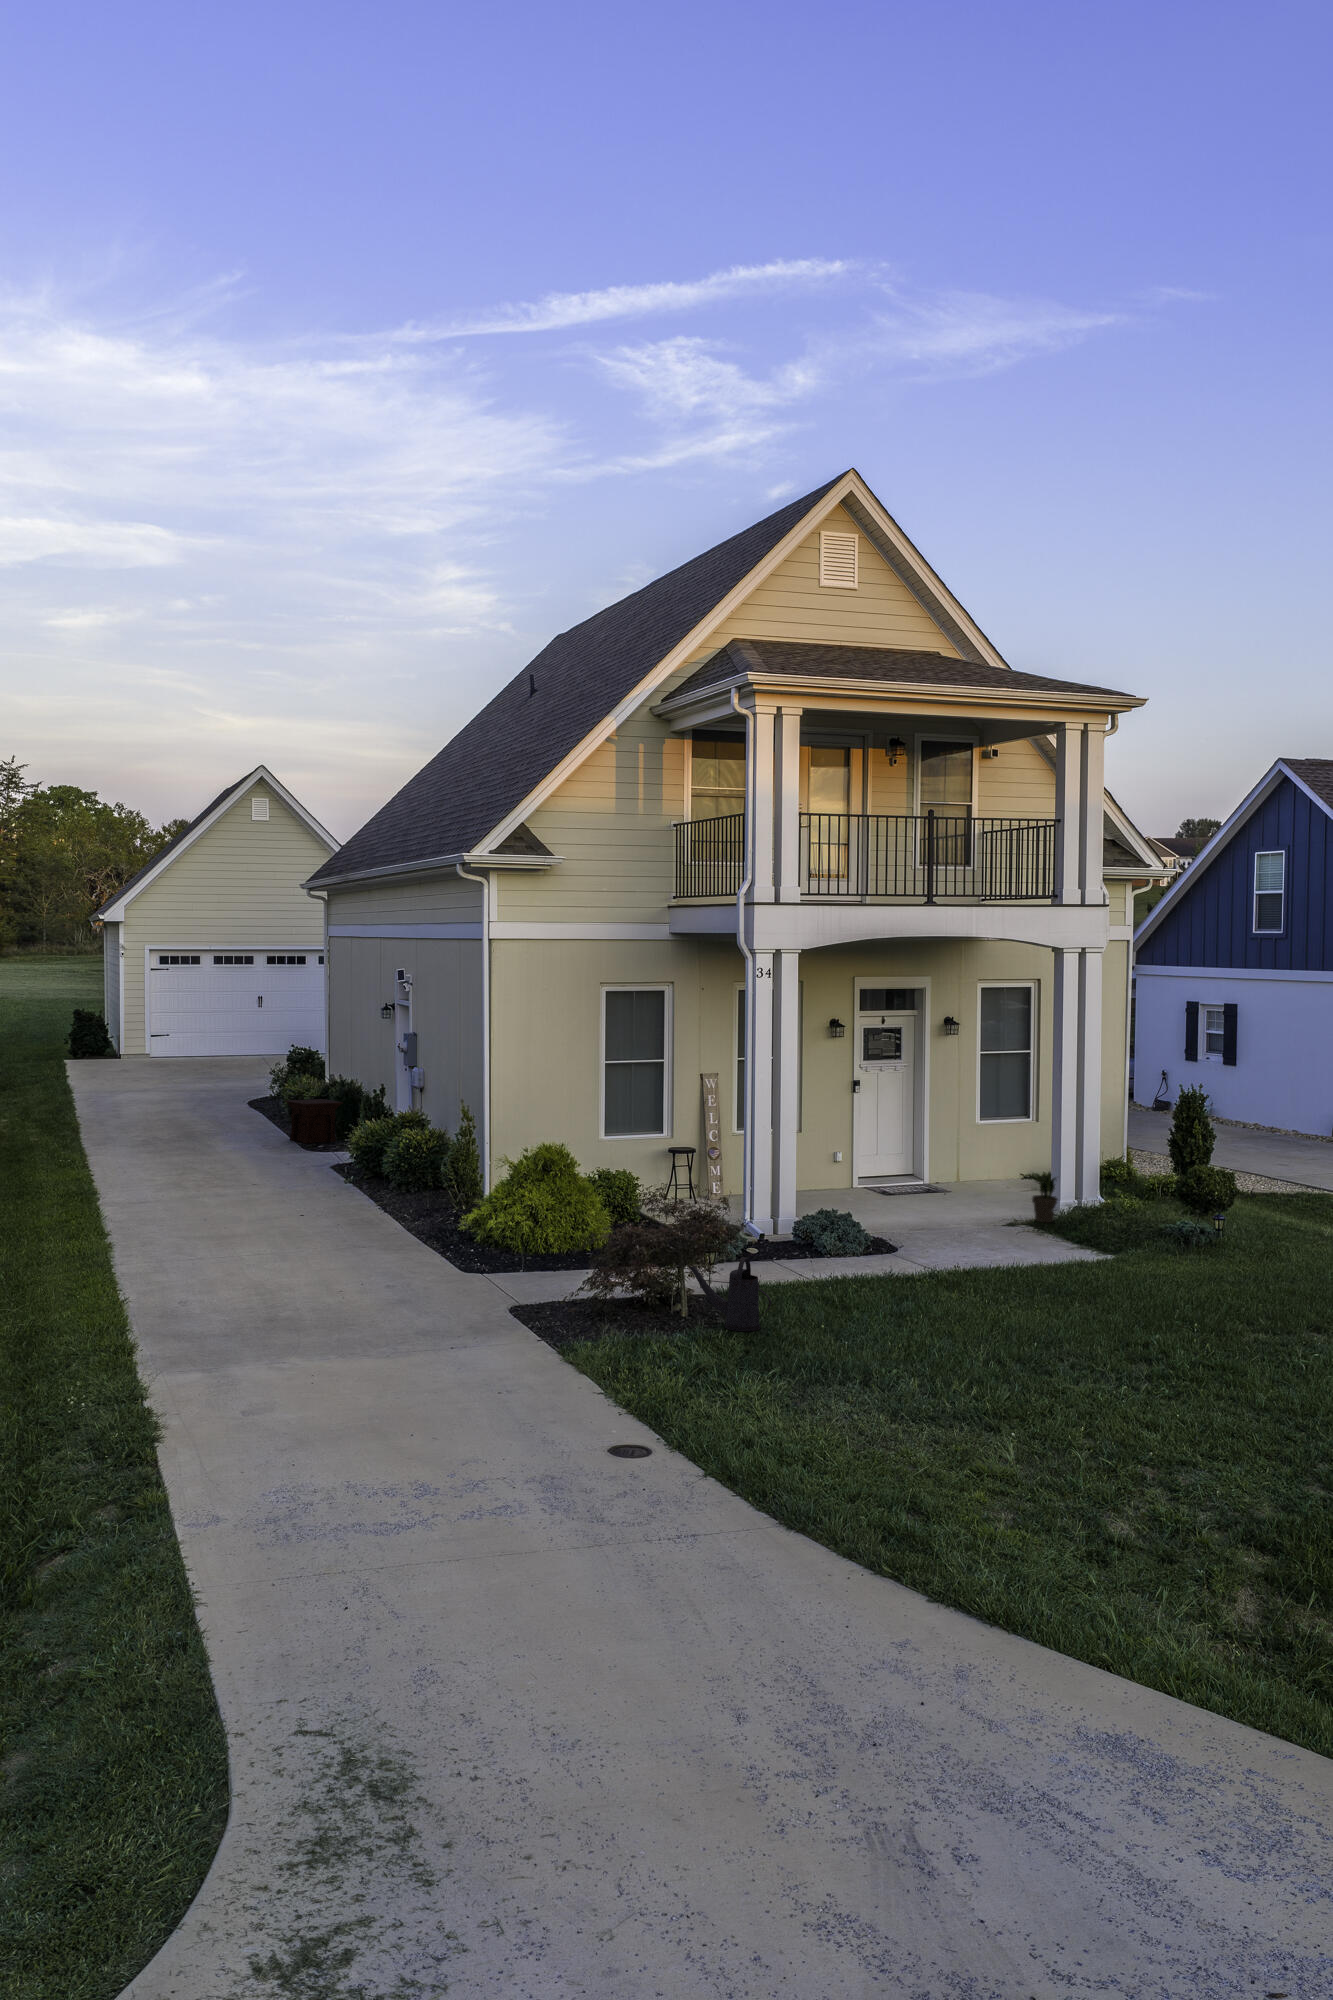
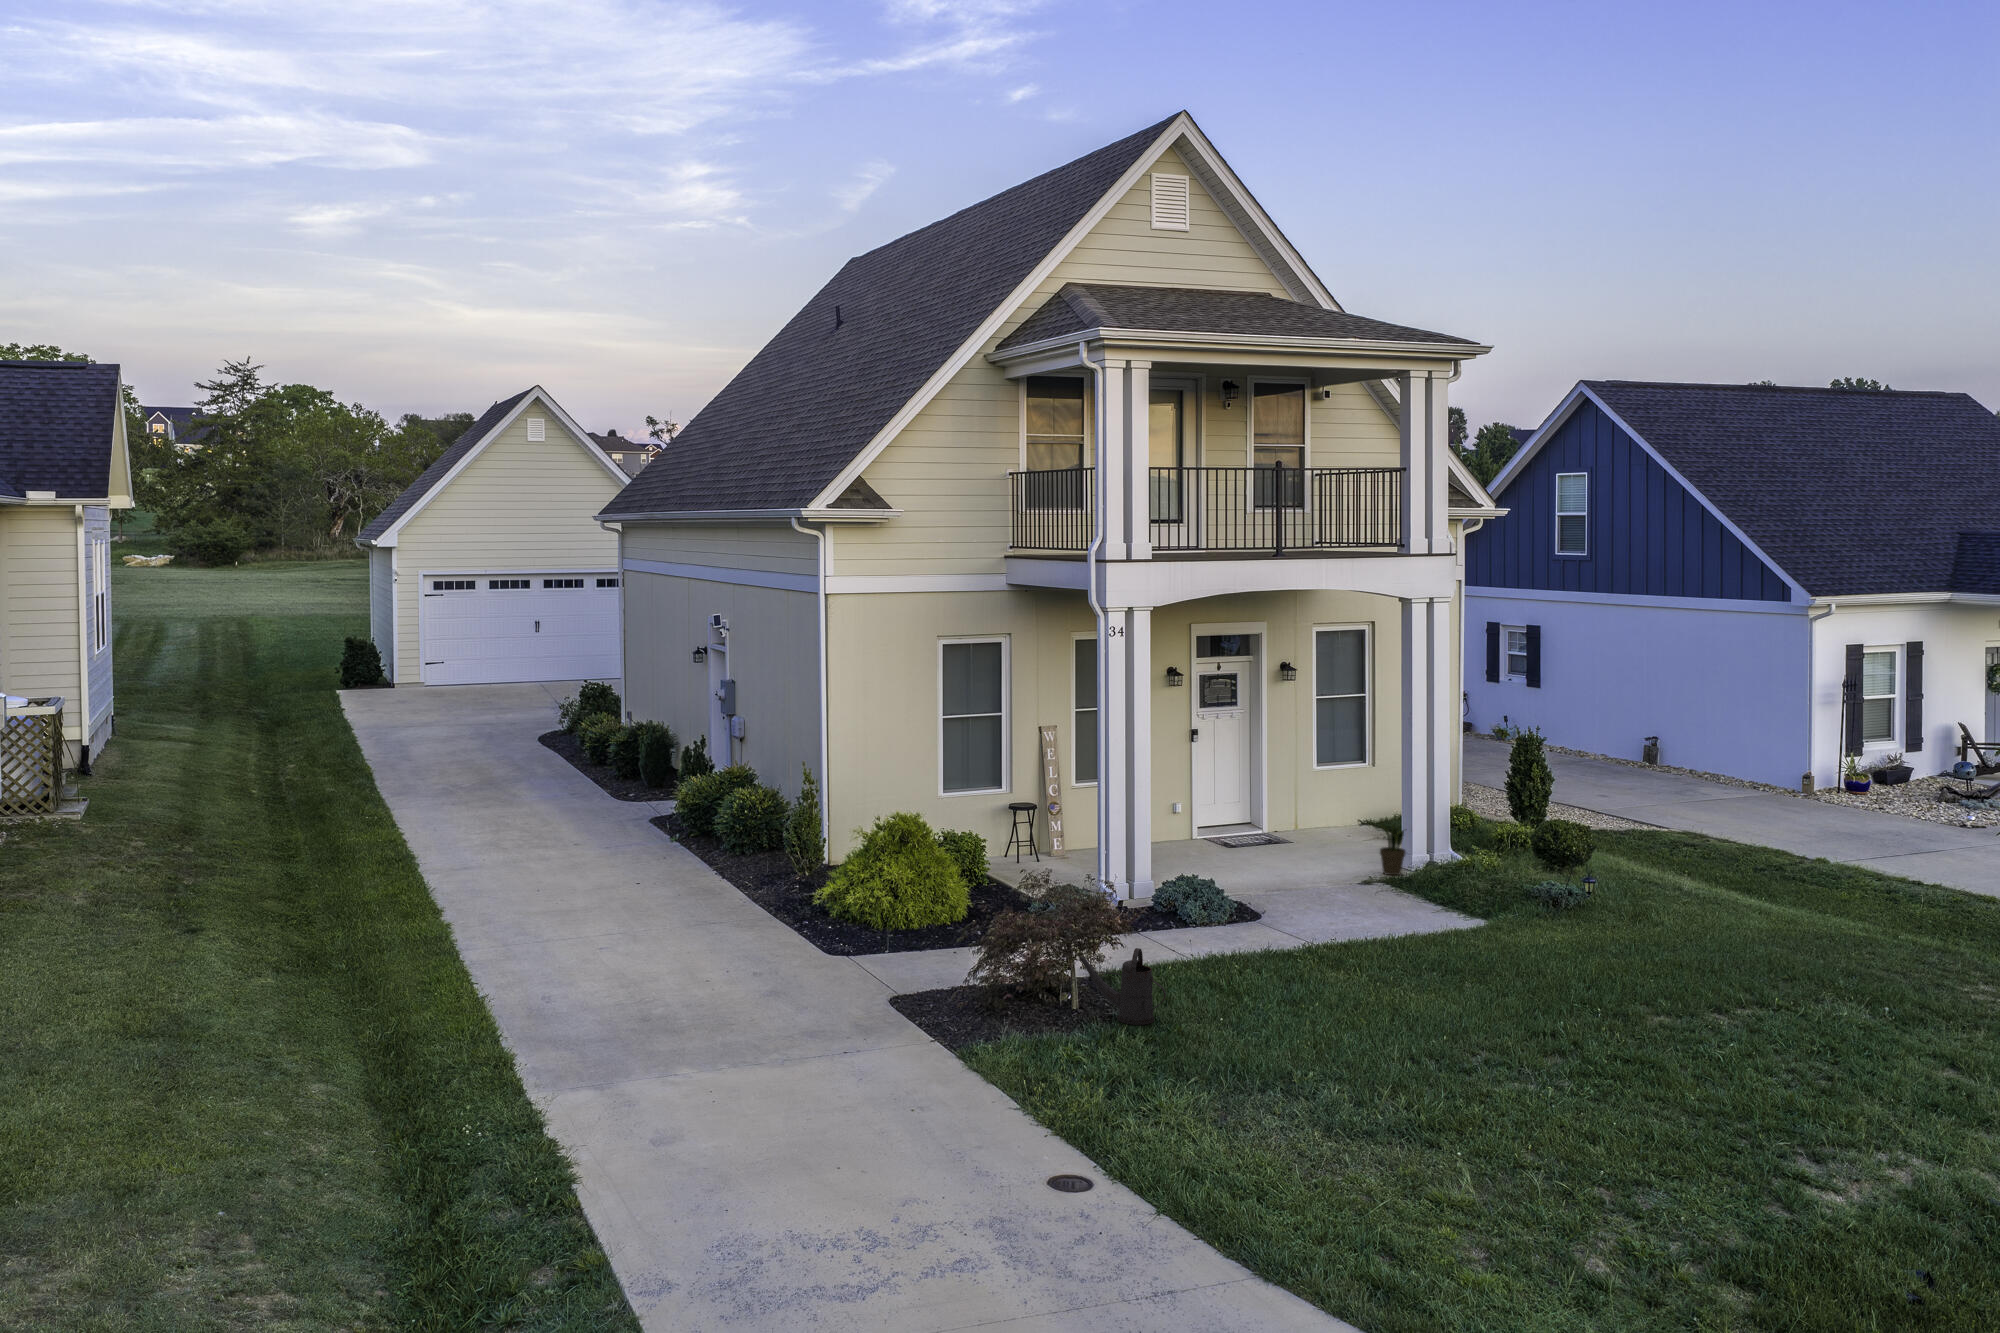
side table: present [285,1099,343,1143] -> none [595,747,656,795]

